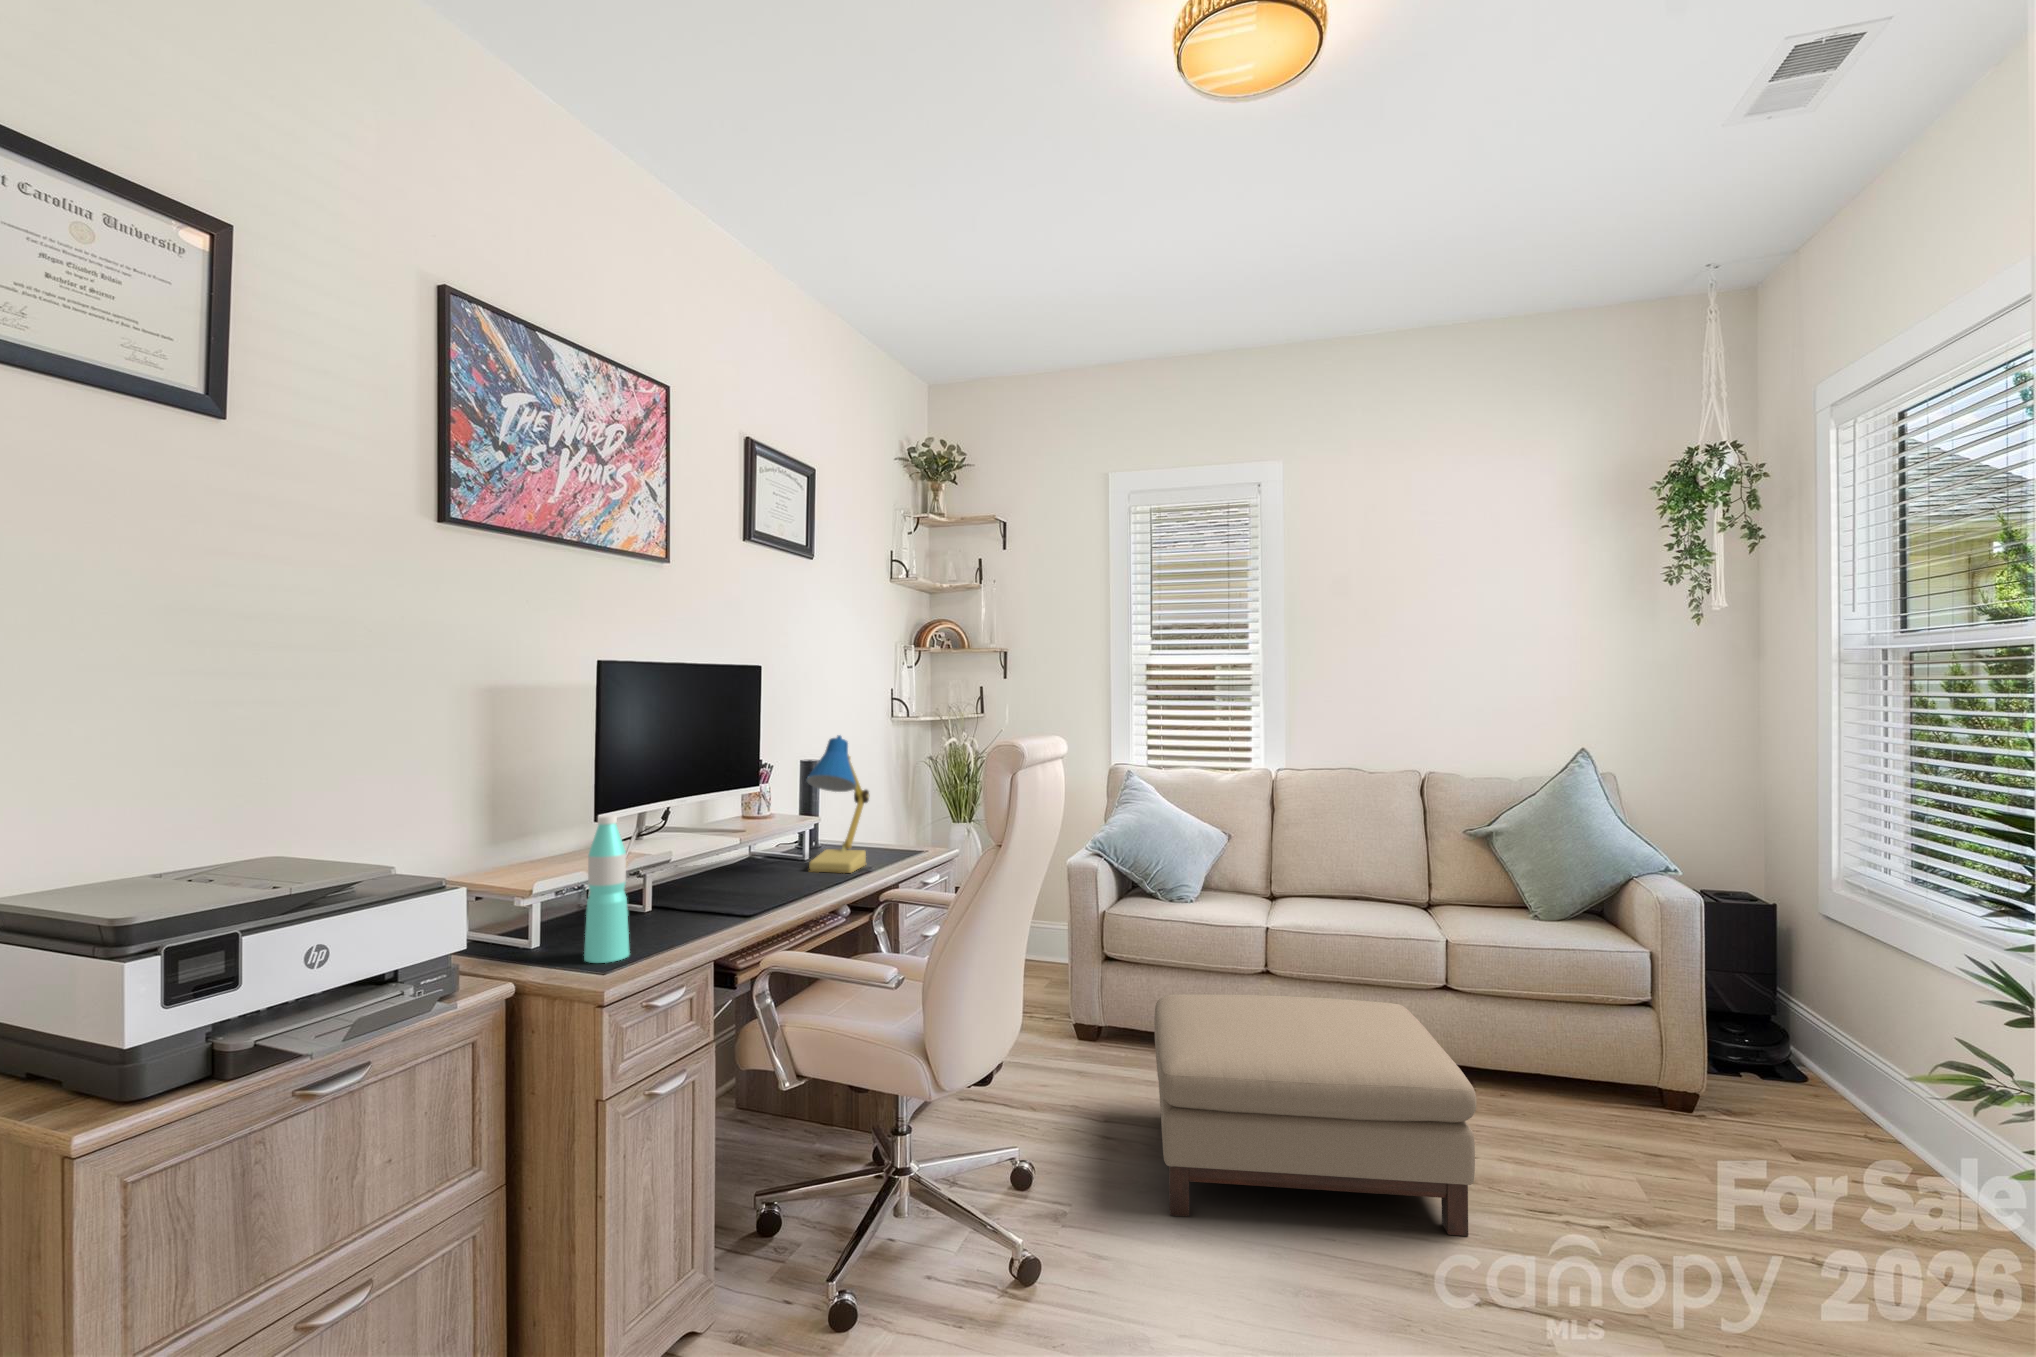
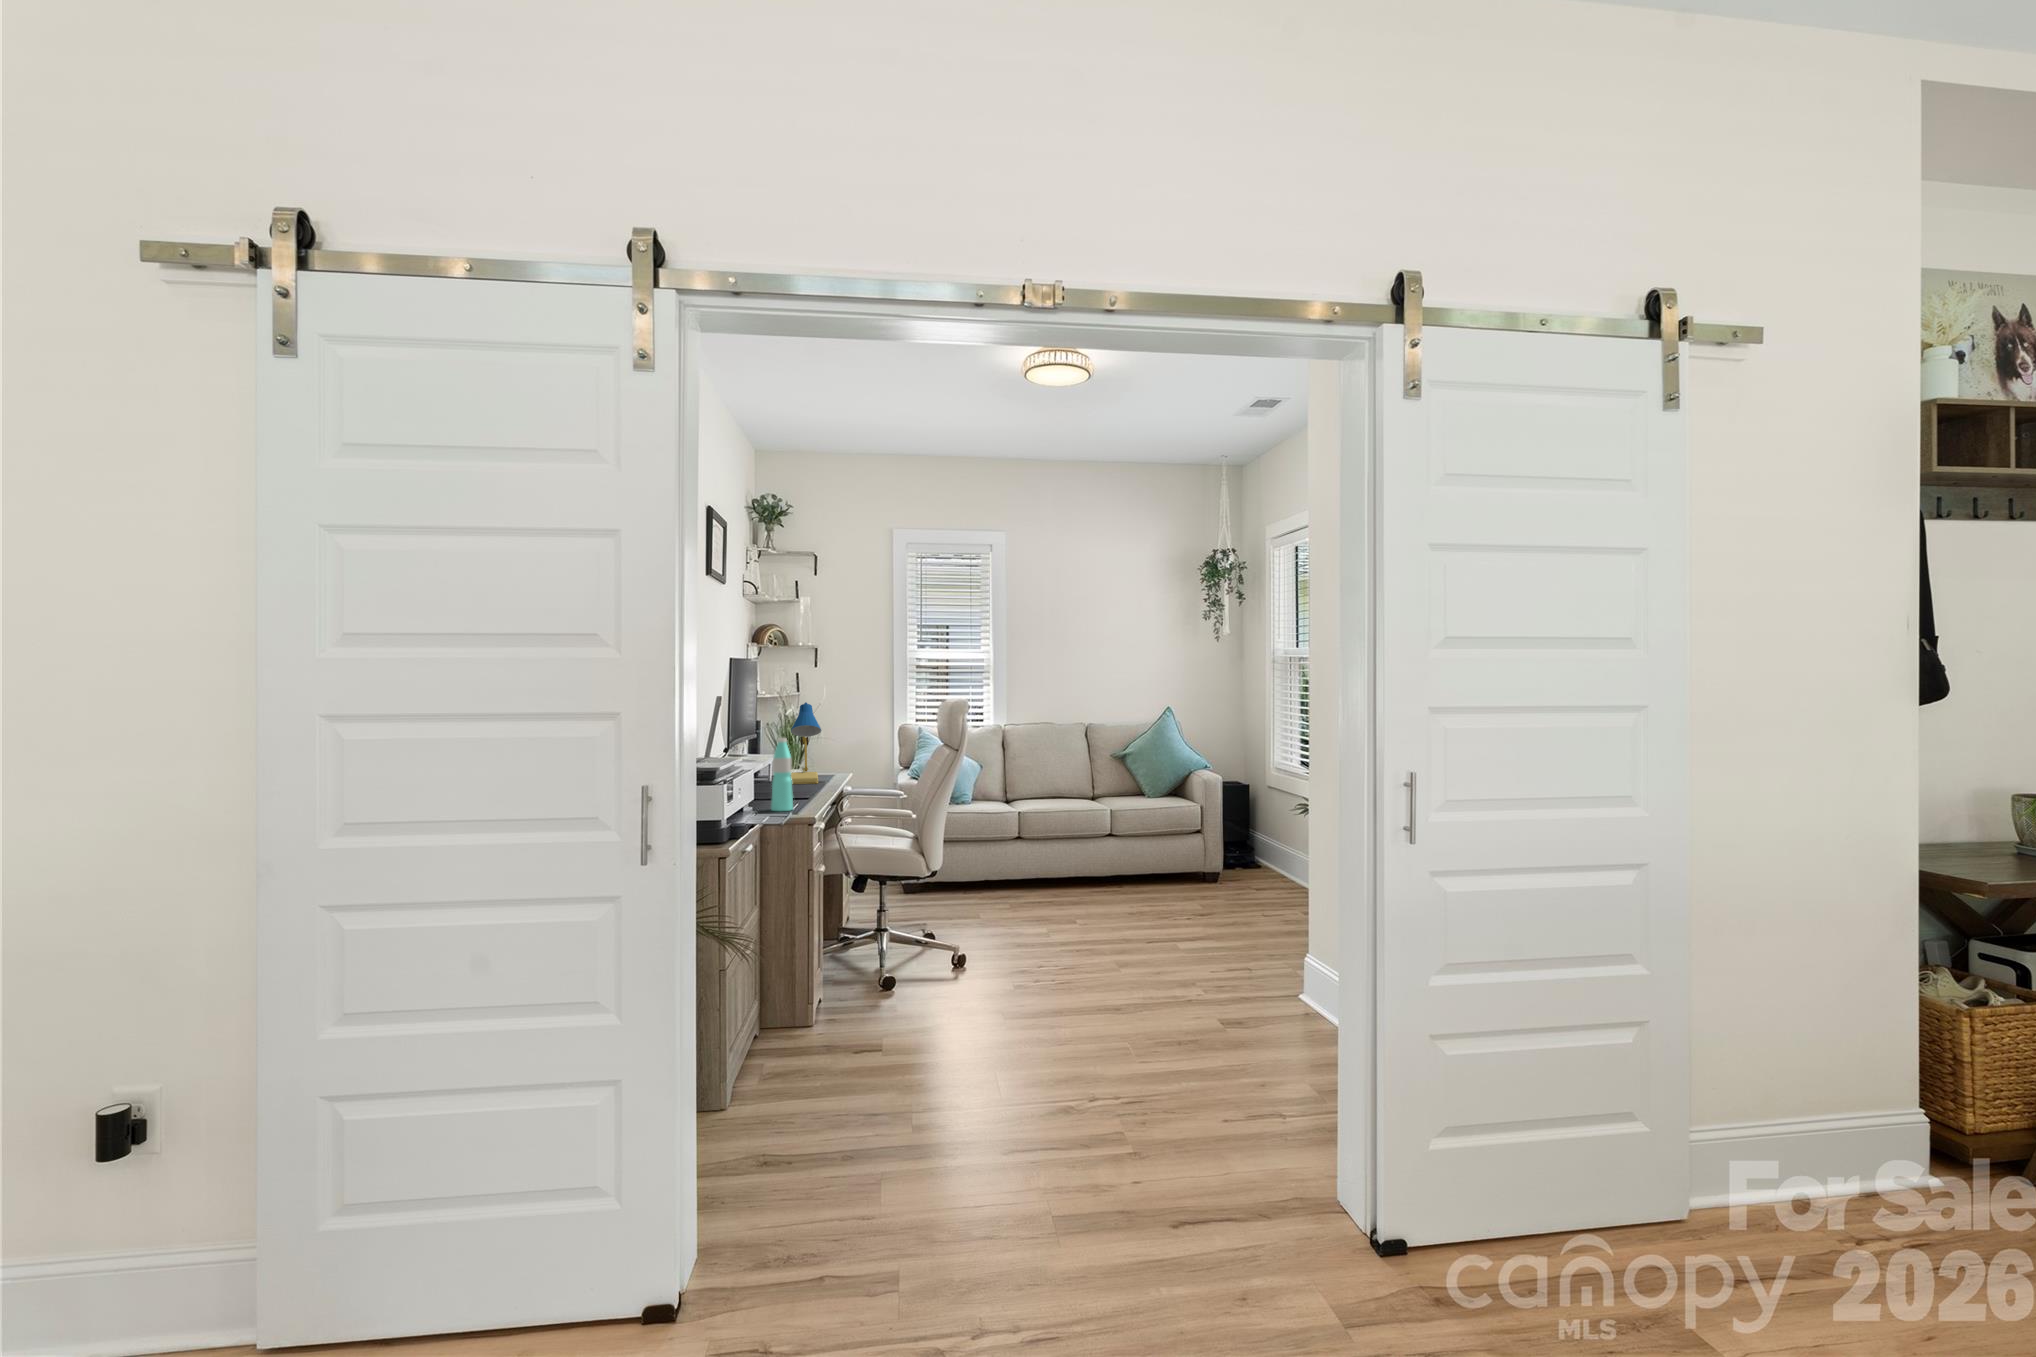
ottoman: present [1154,994,1476,1236] -> none [976,838,1141,940]

